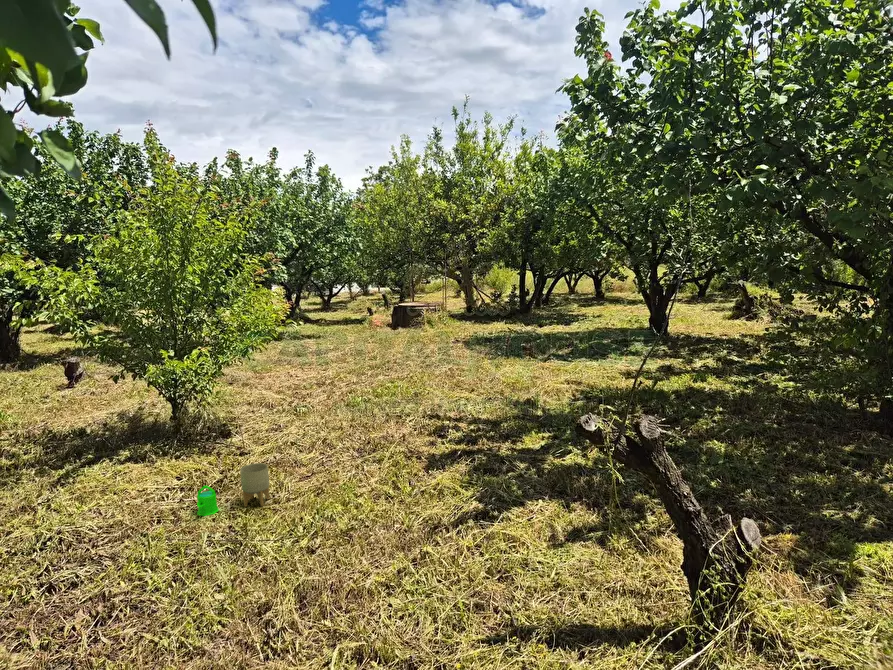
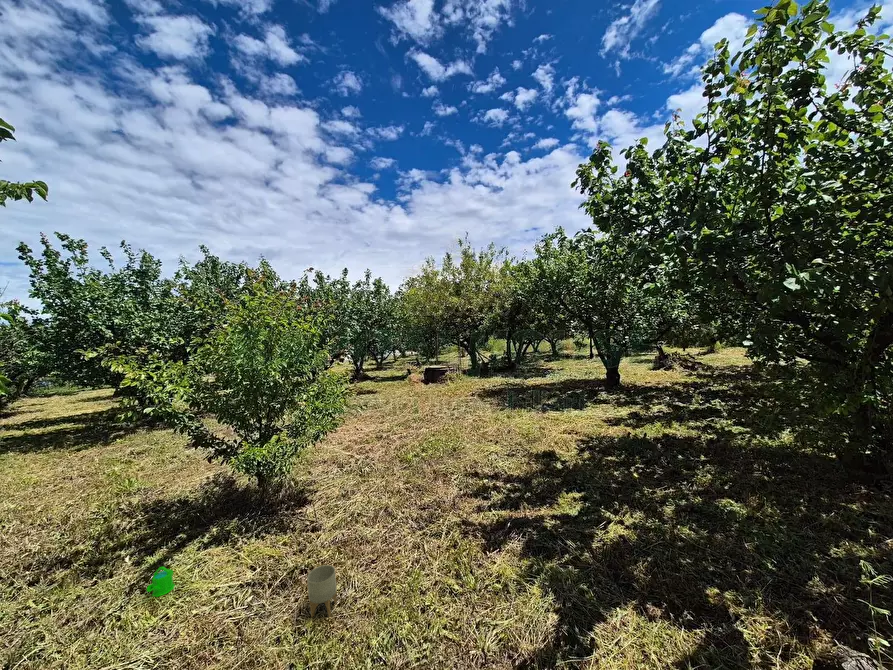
watering can: present [197,485,219,516] -> present [147,567,175,597]

